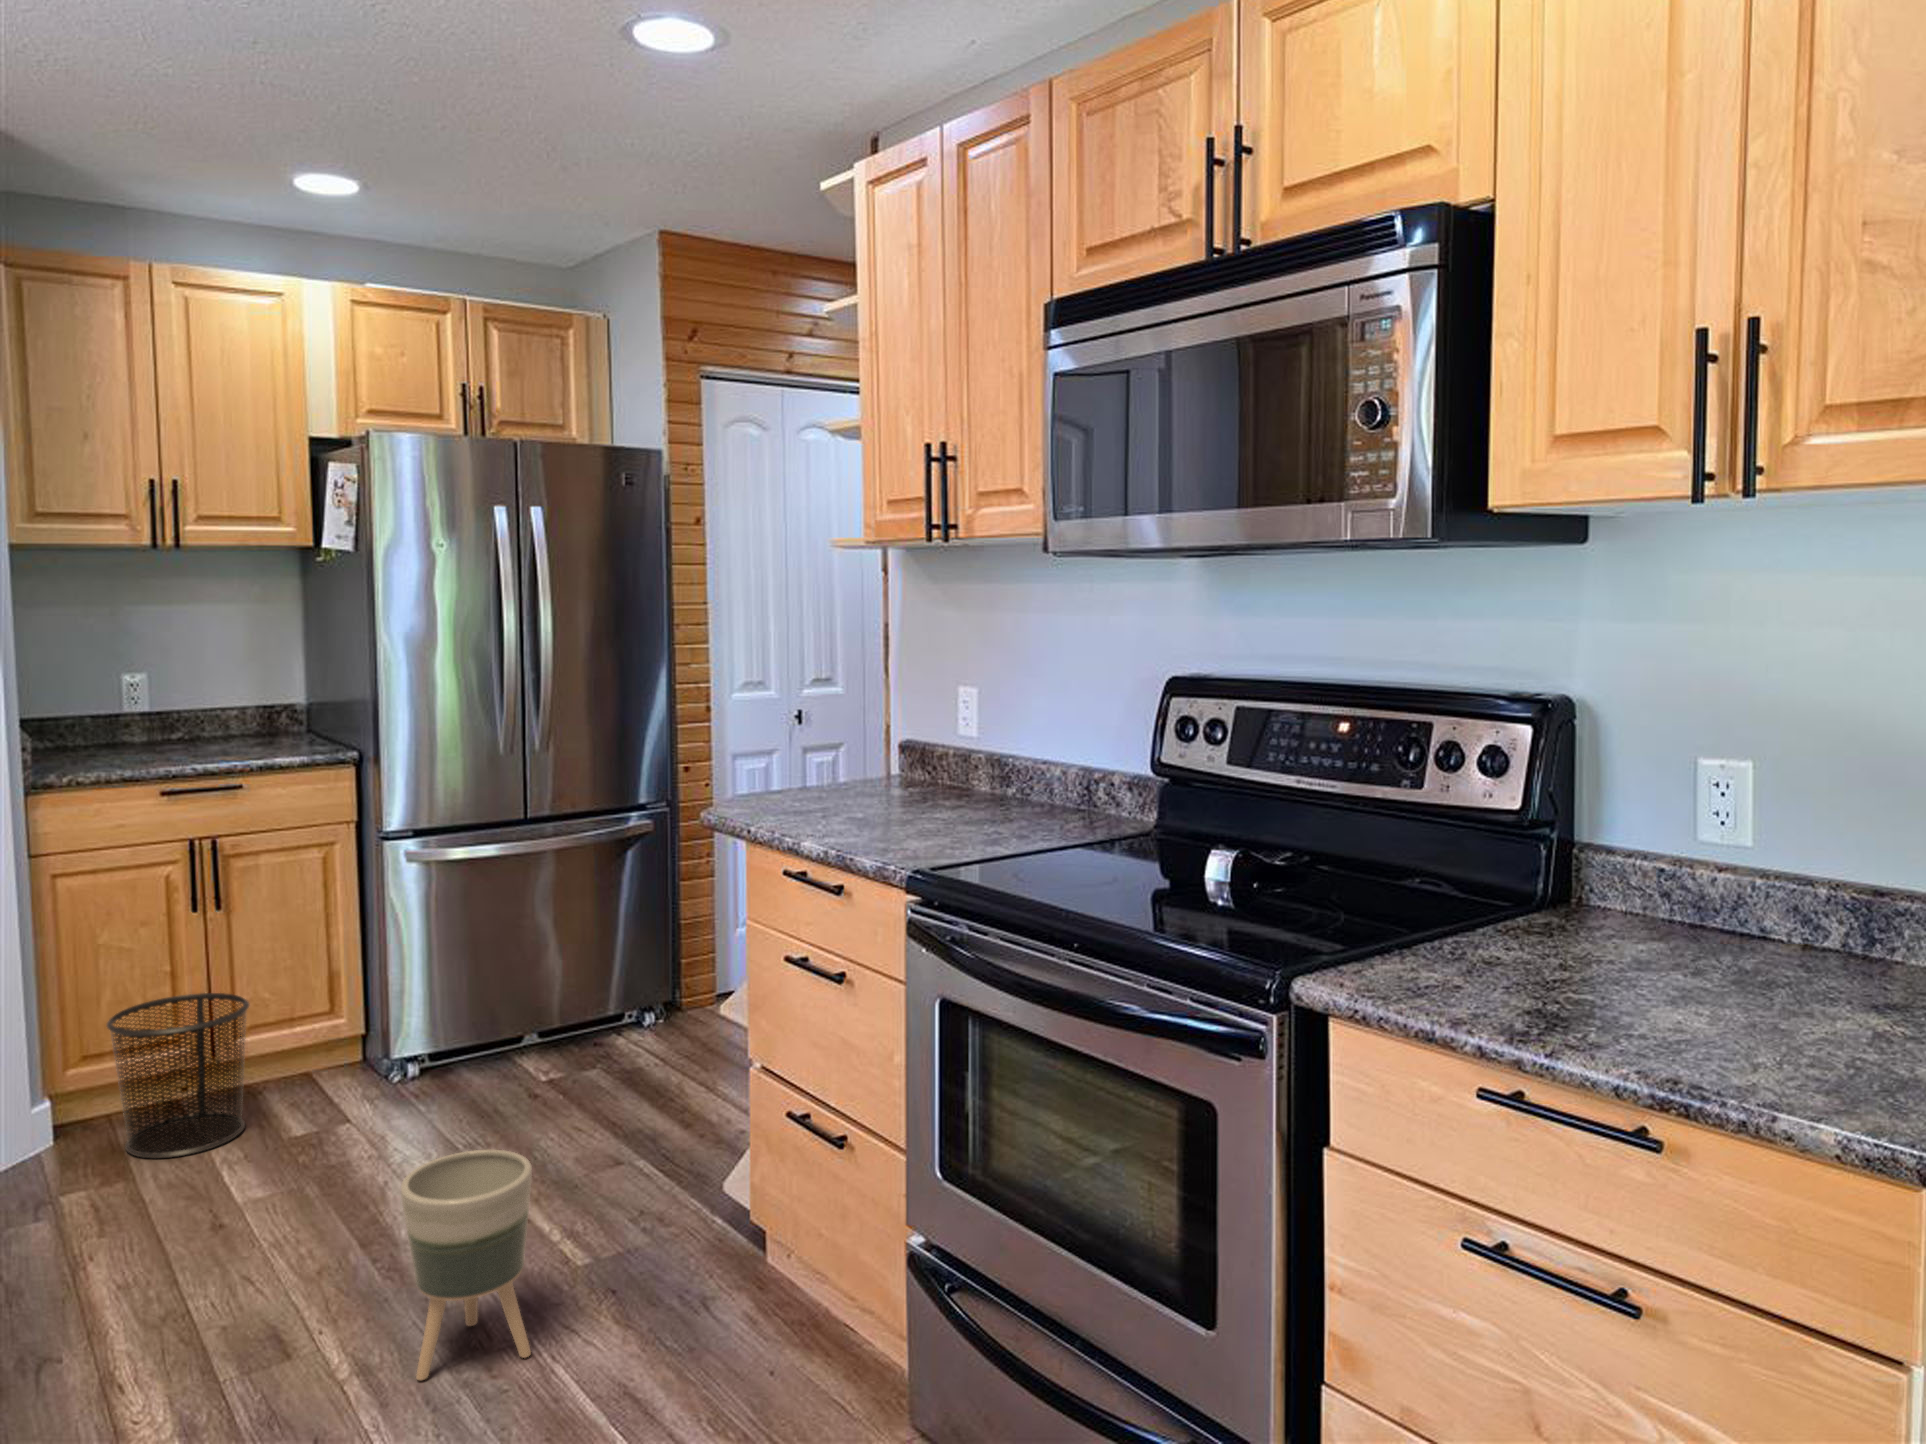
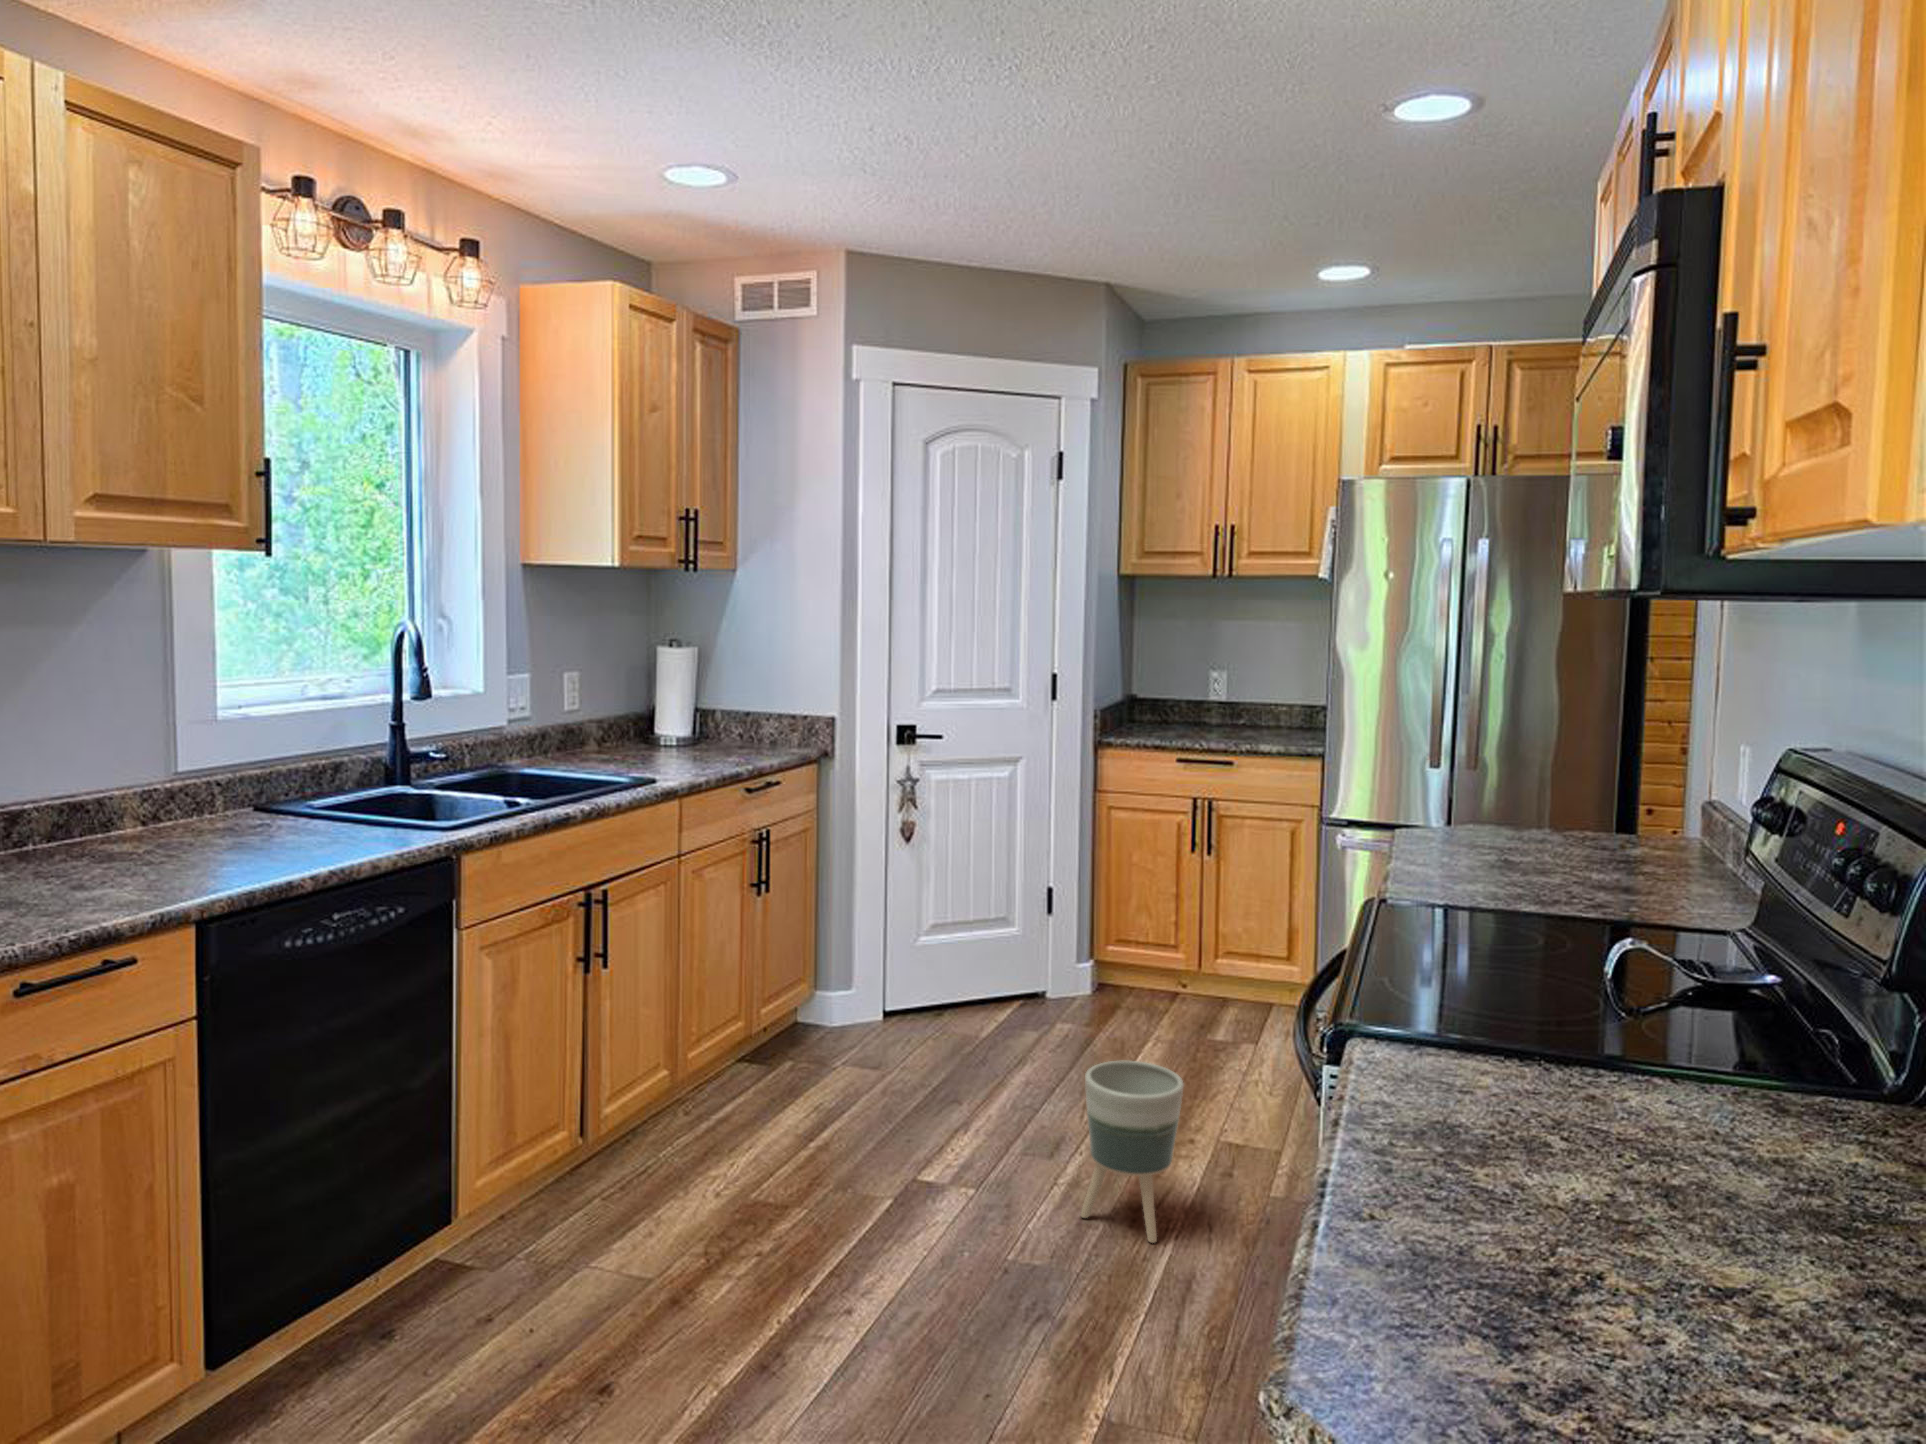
waste bin: present [107,993,249,1158] -> none [1109,911,1202,1030]

